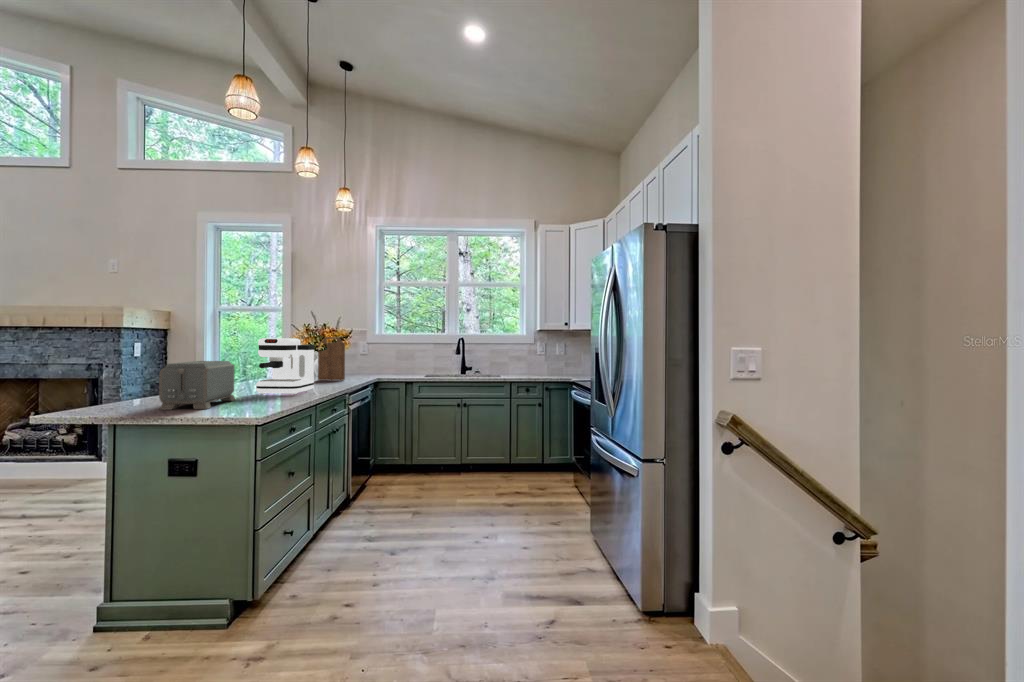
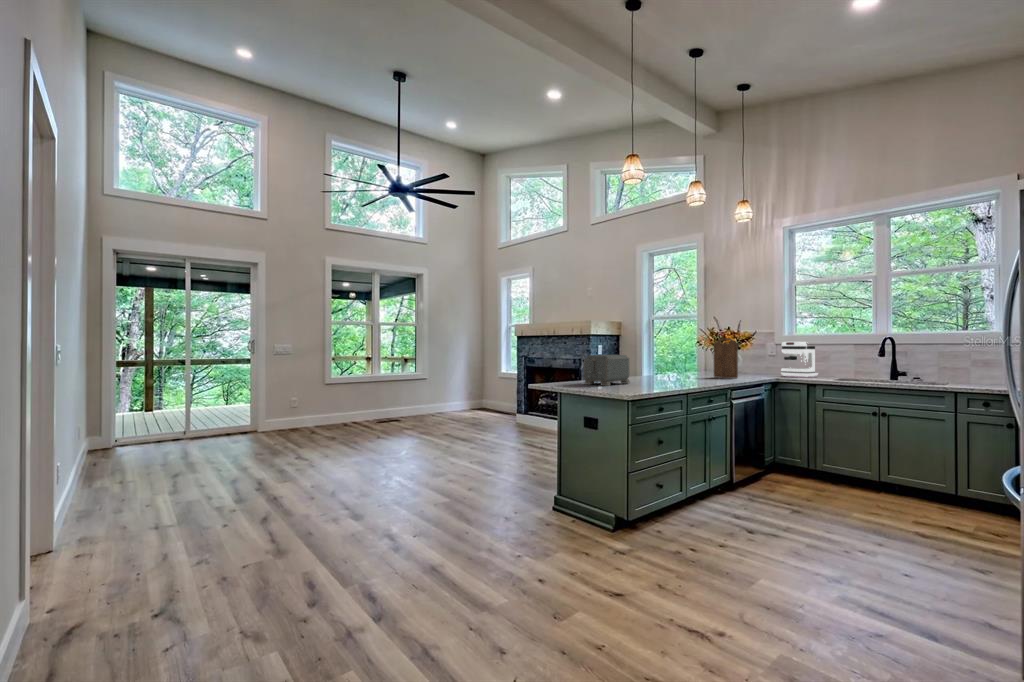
coffee maker: present [256,338,314,394] -> present [781,342,818,377]

